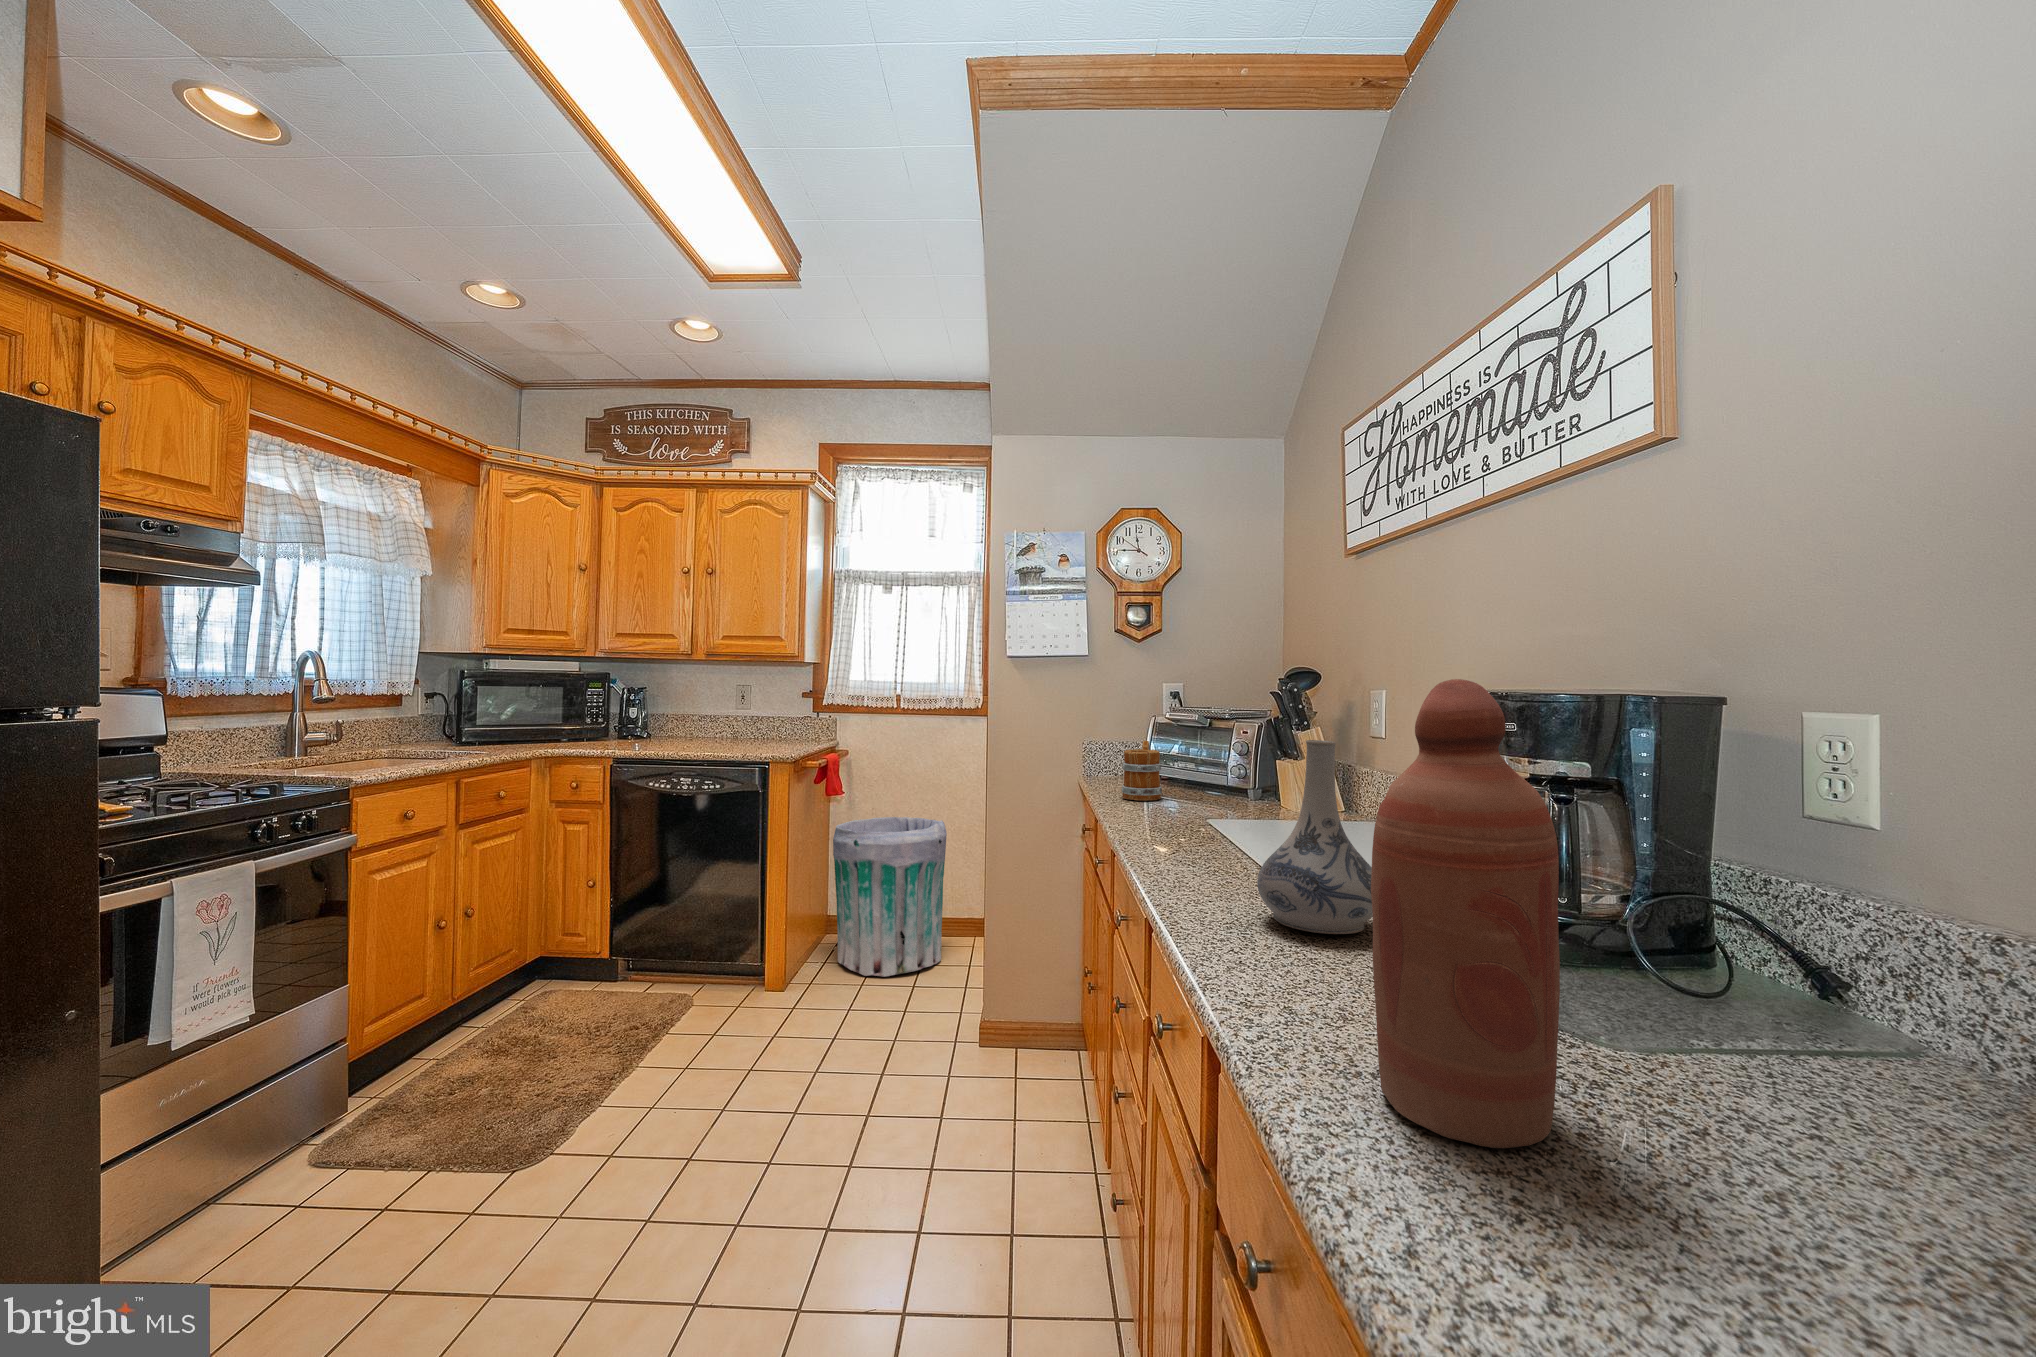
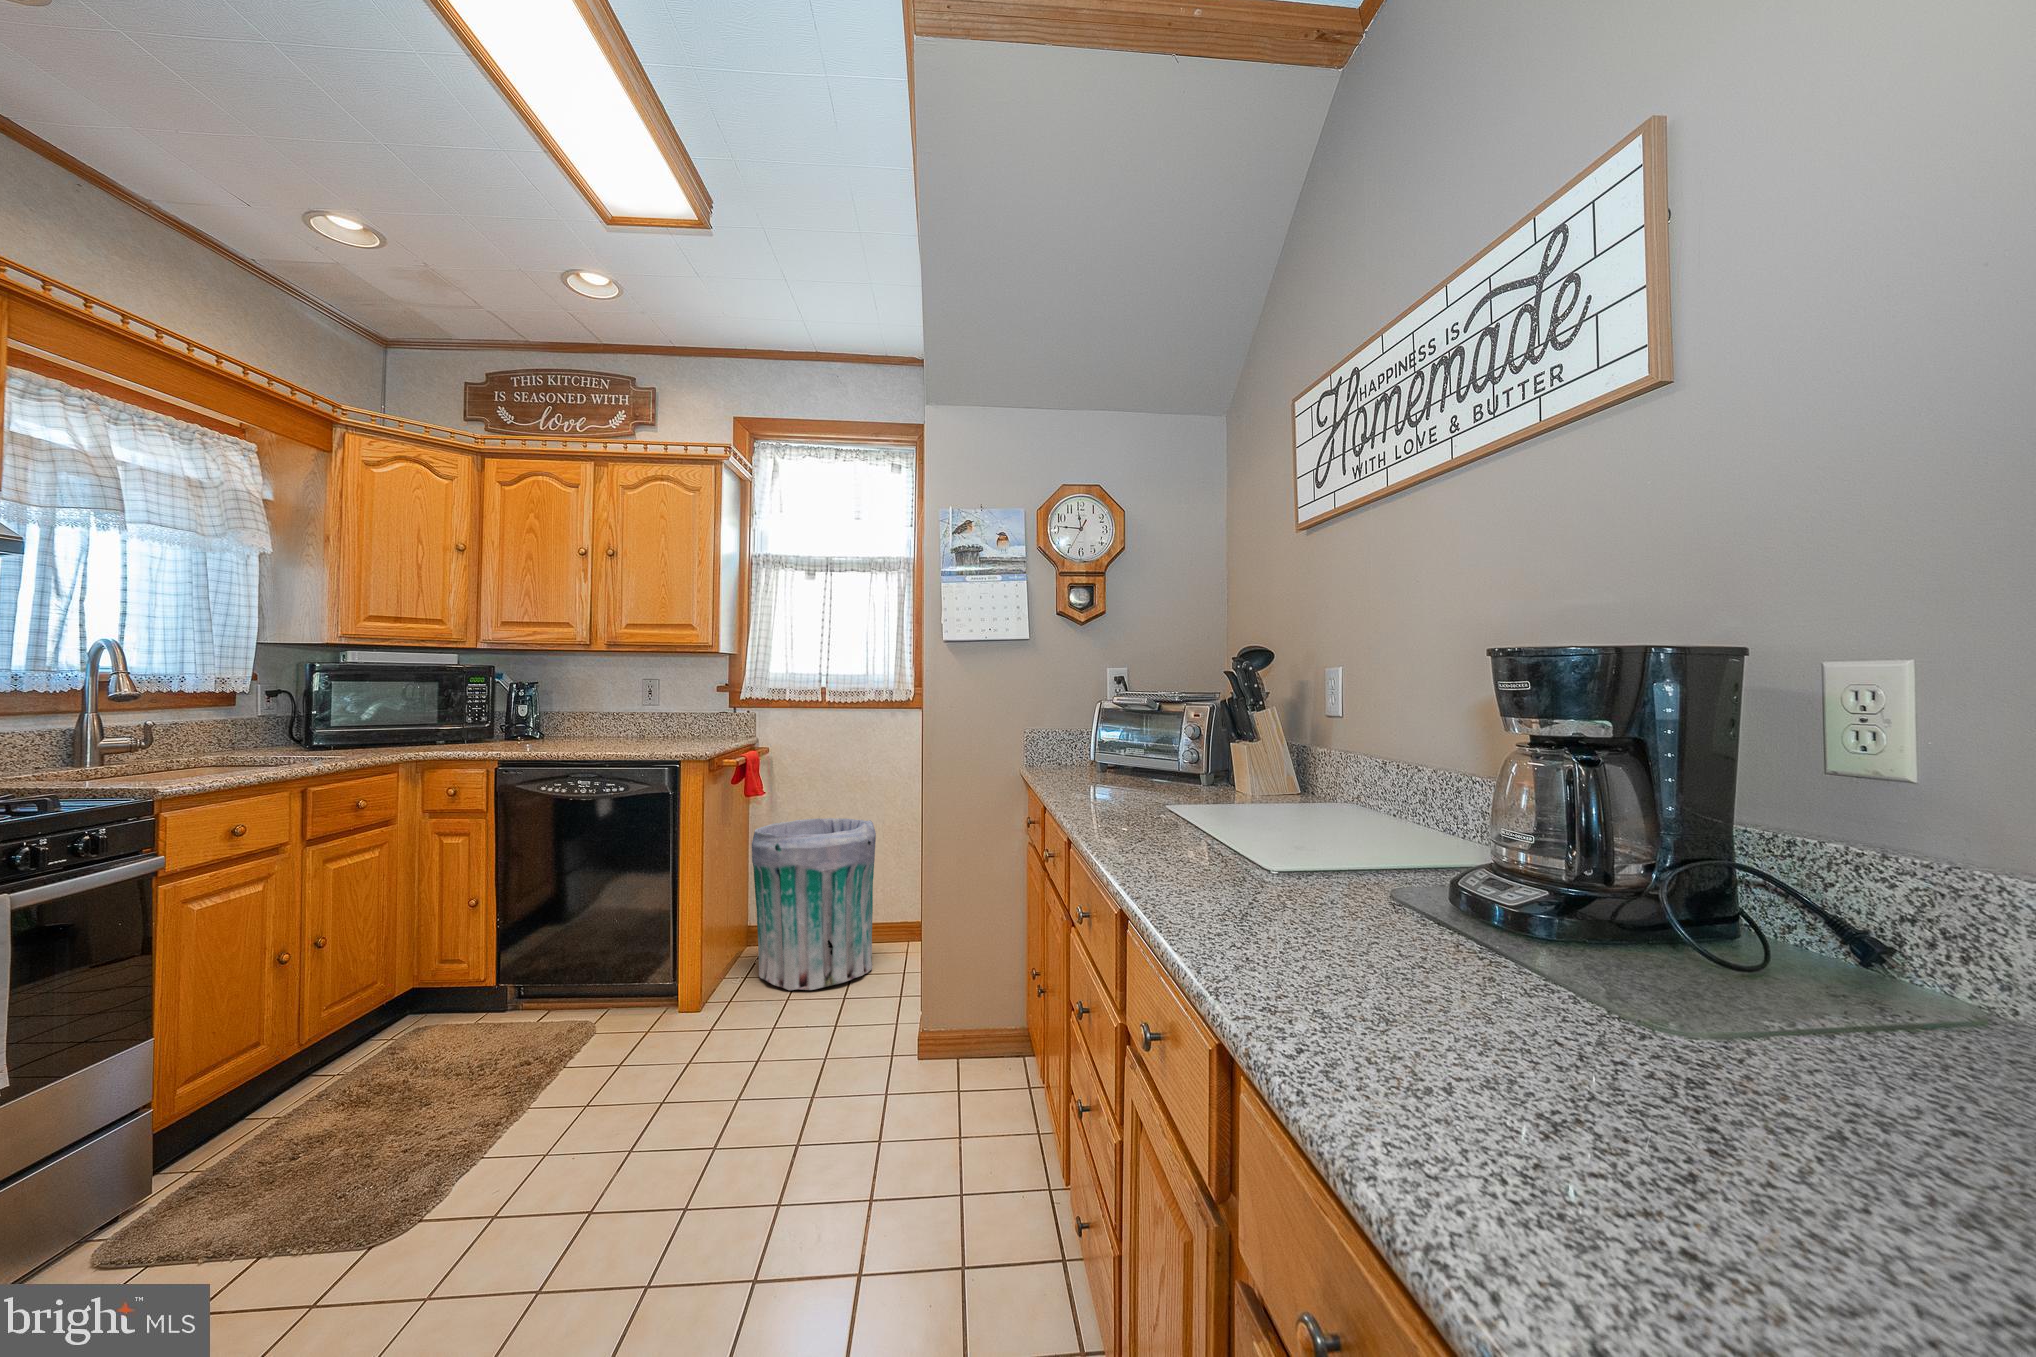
bottle: present [1371,679,1560,1148] -> none [1447,612,1686,1178]
decorative vase: present [1257,740,1373,934] -> none [1252,710,1392,923]
mug: present [1122,741,1162,801] -> none [1070,727,1112,790]

